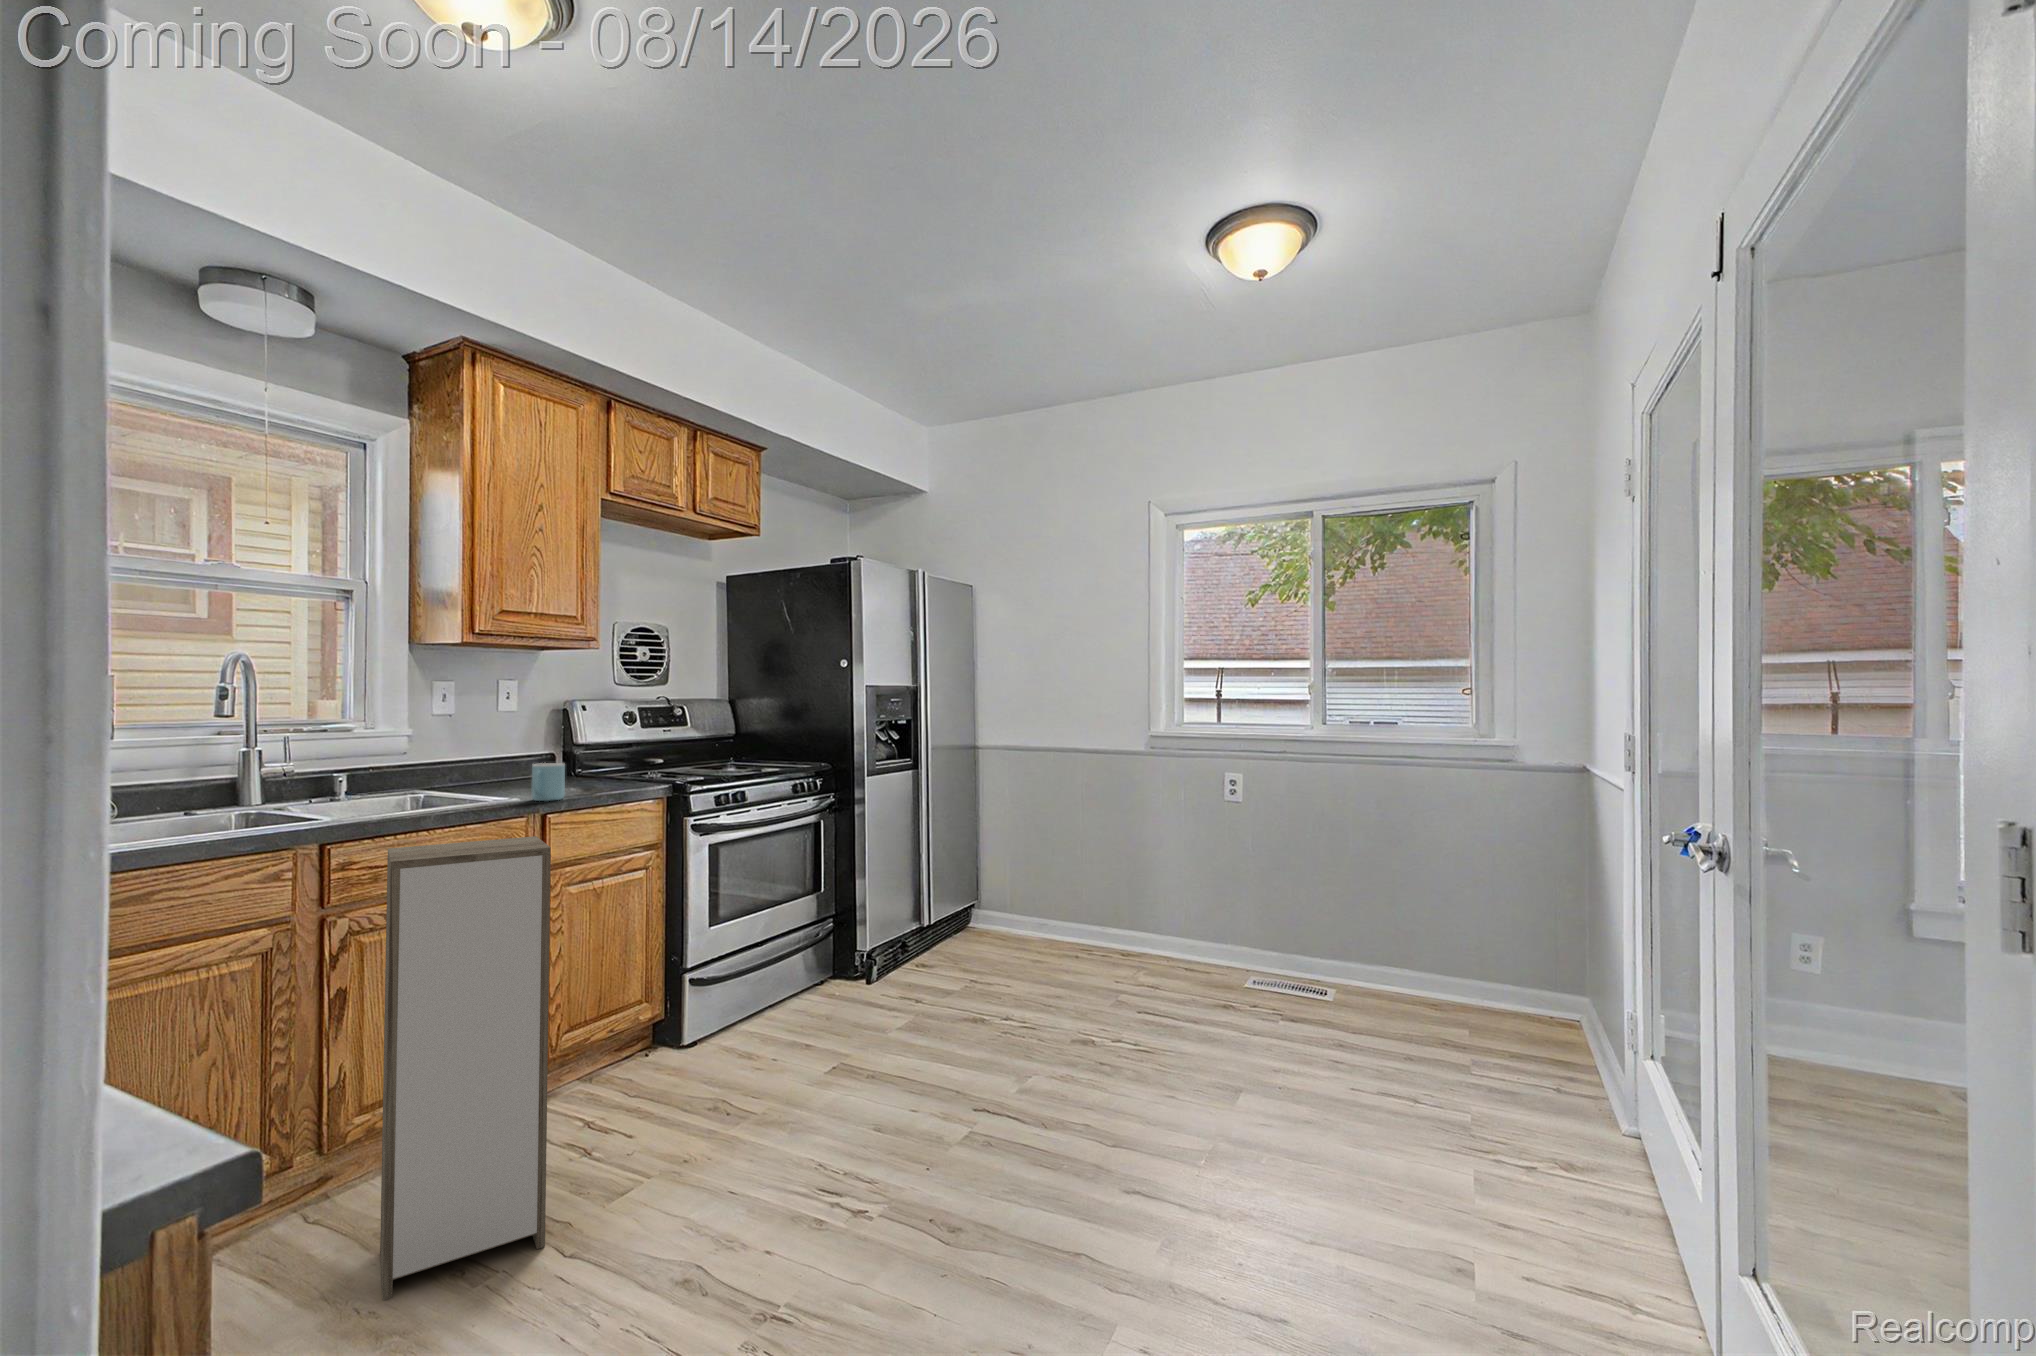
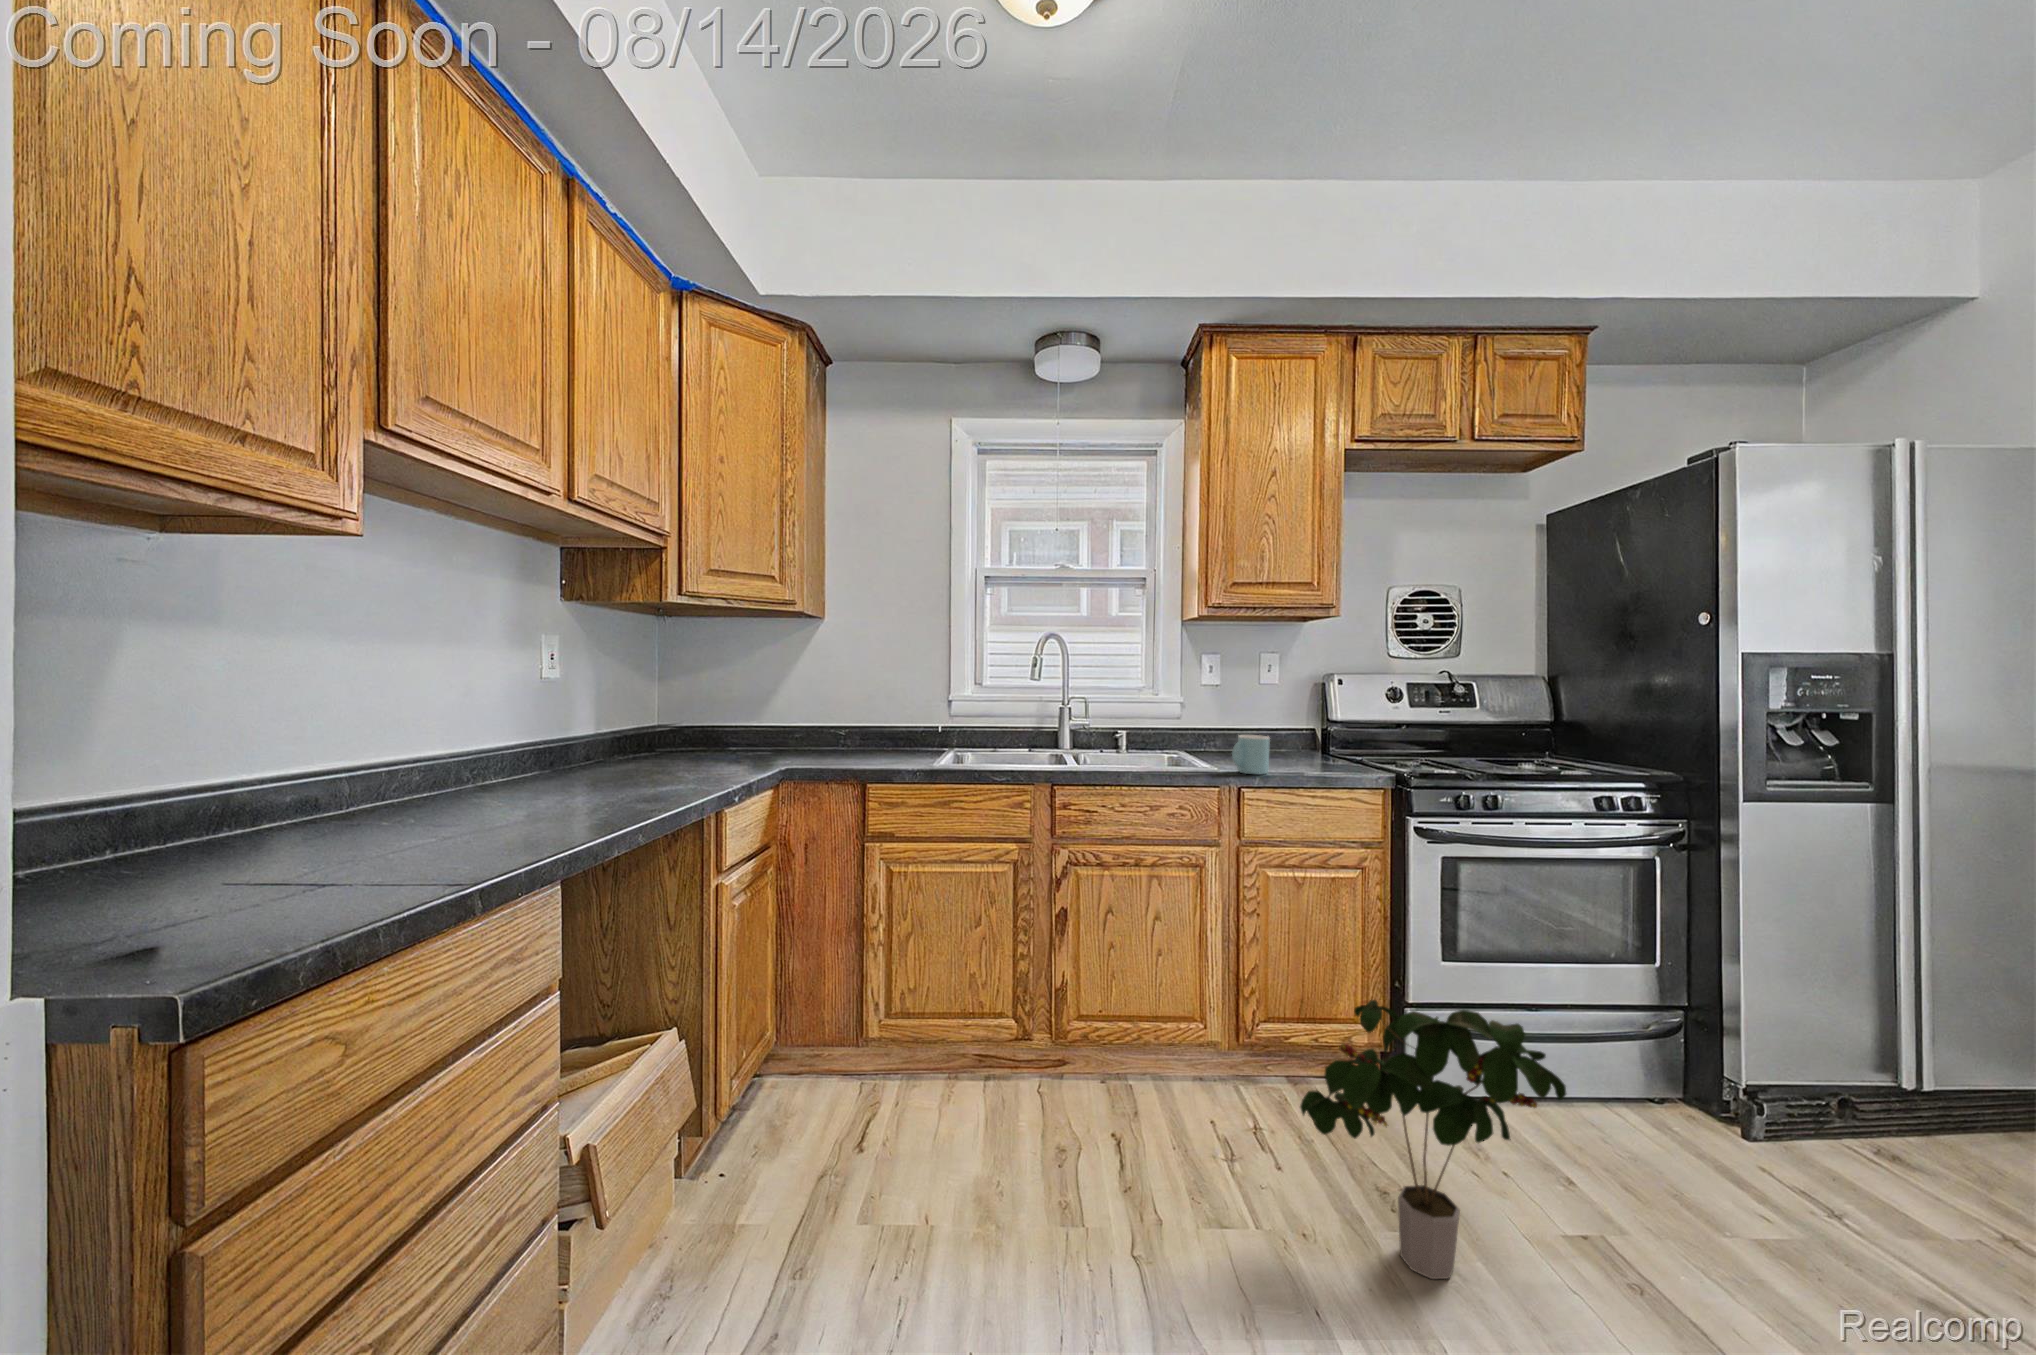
storage cabinet: present [380,836,551,1300] -> none [1002,799,1162,1242]
potted plant: none [670,937,836,1141] -> present [1300,1000,1566,1279]

